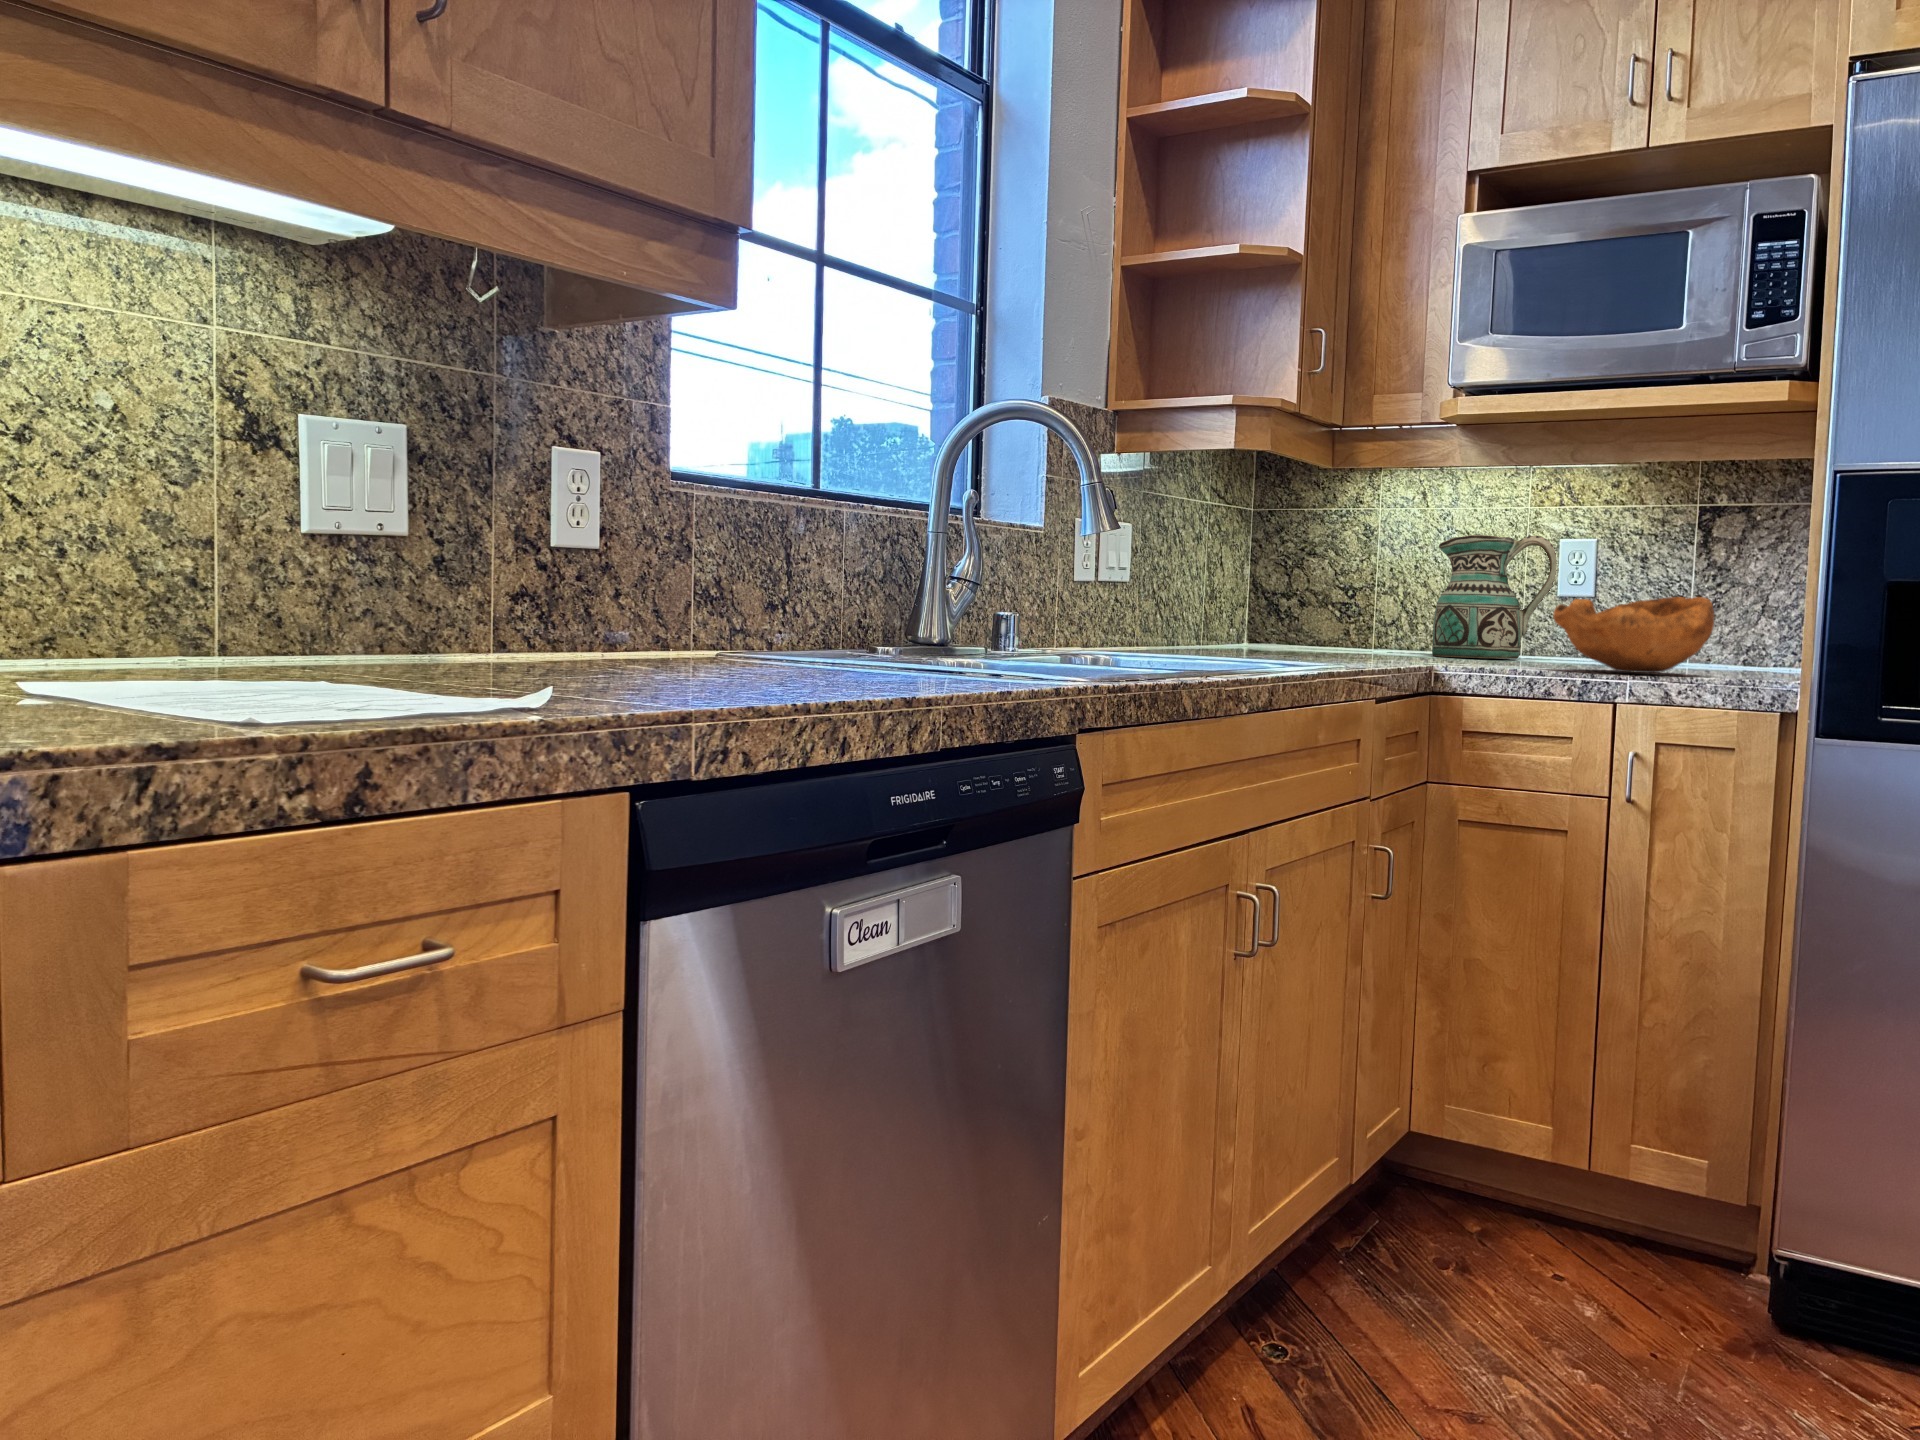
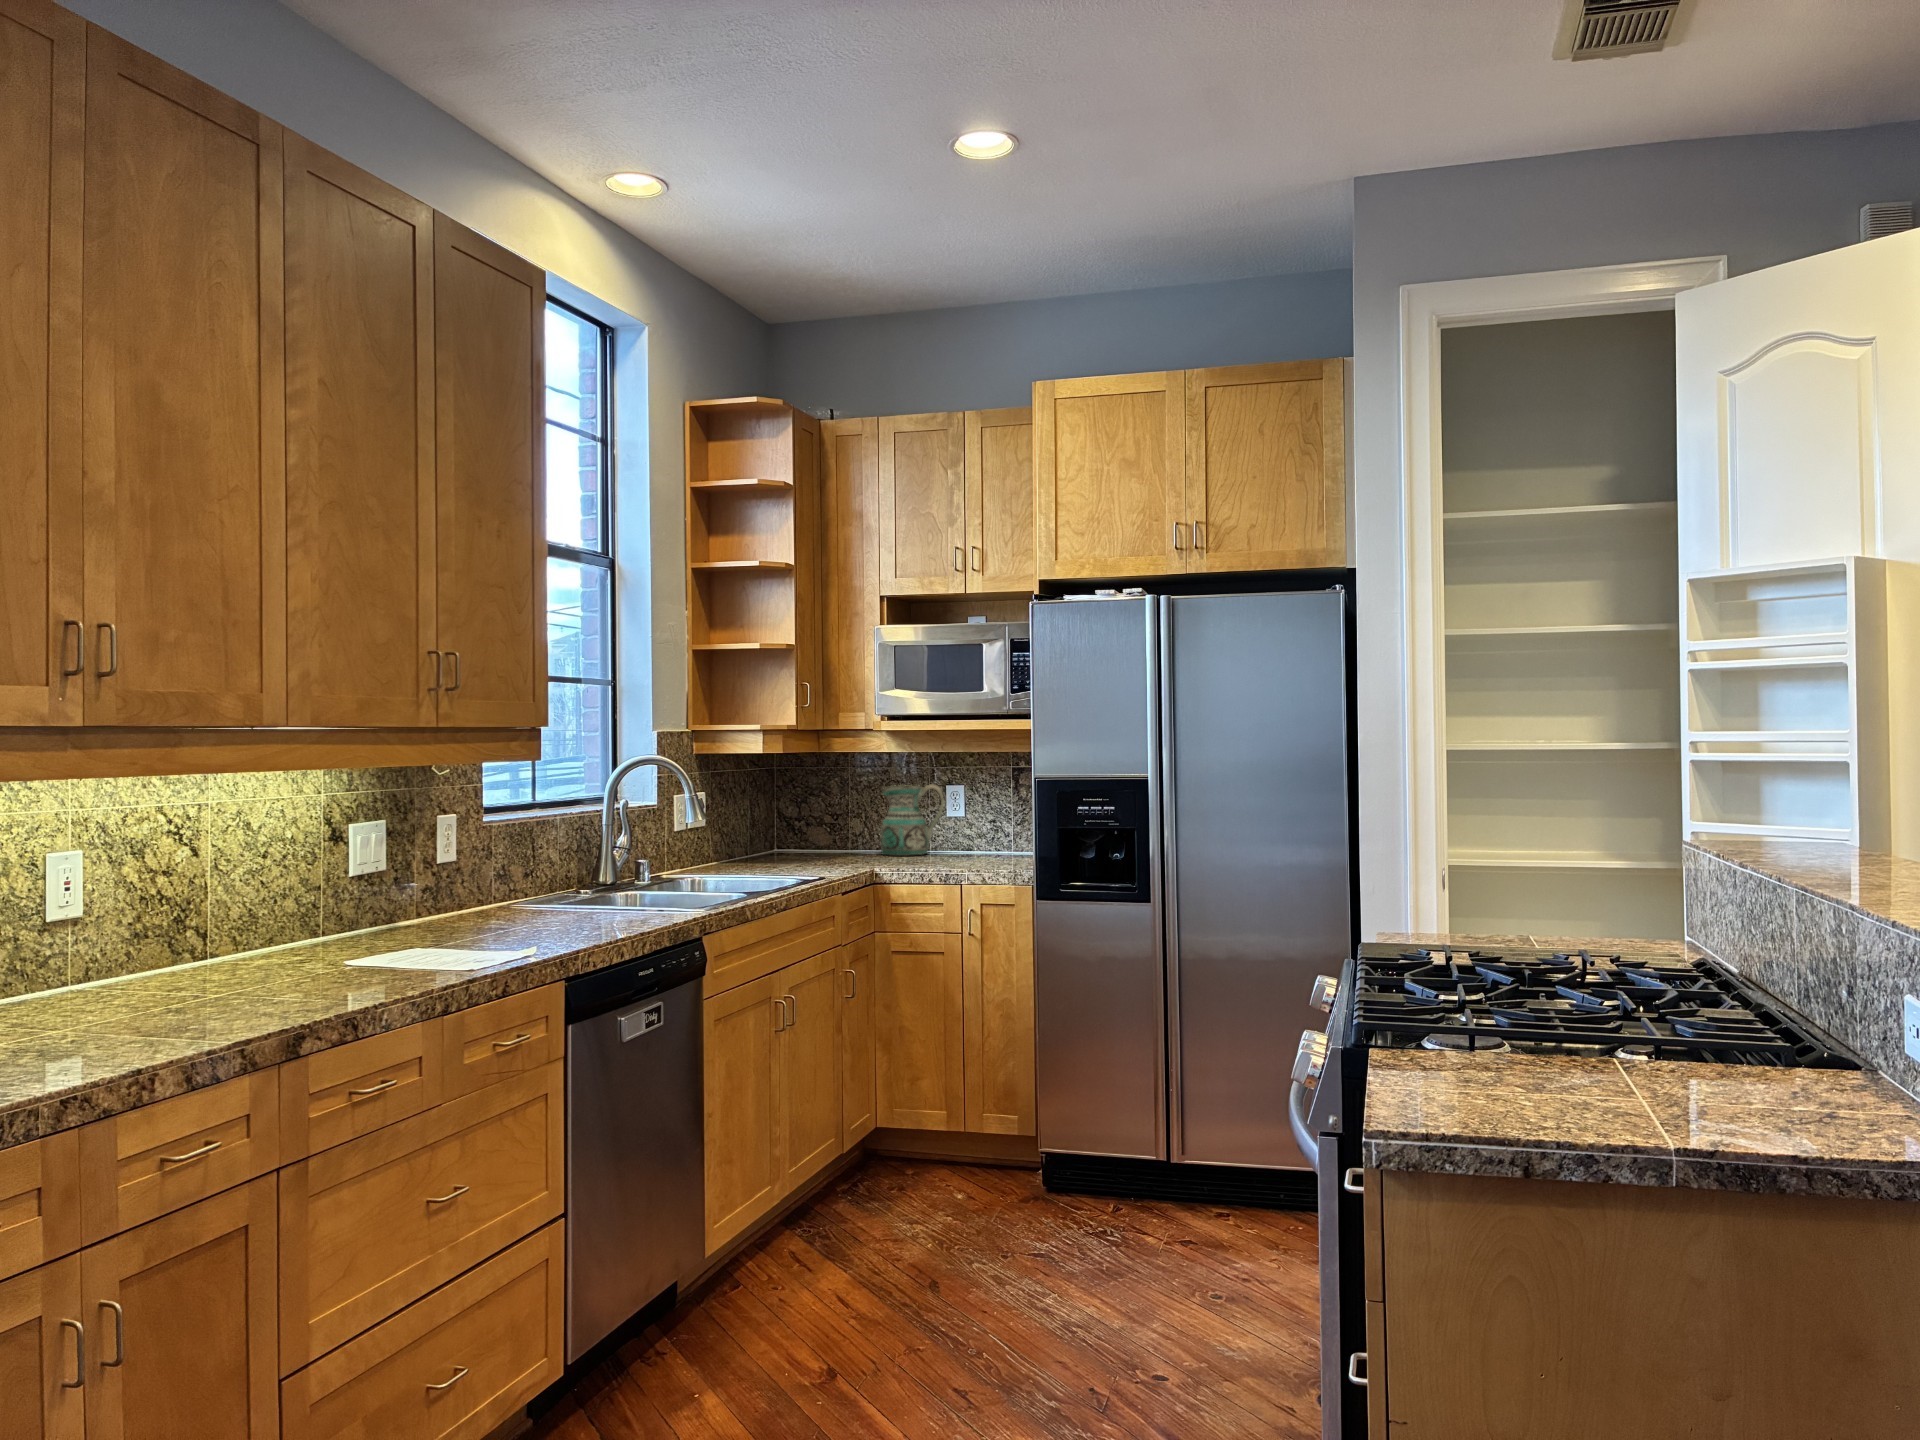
wooden bowl: present [1553,597,1715,673] -> none [932,825,1009,867]

